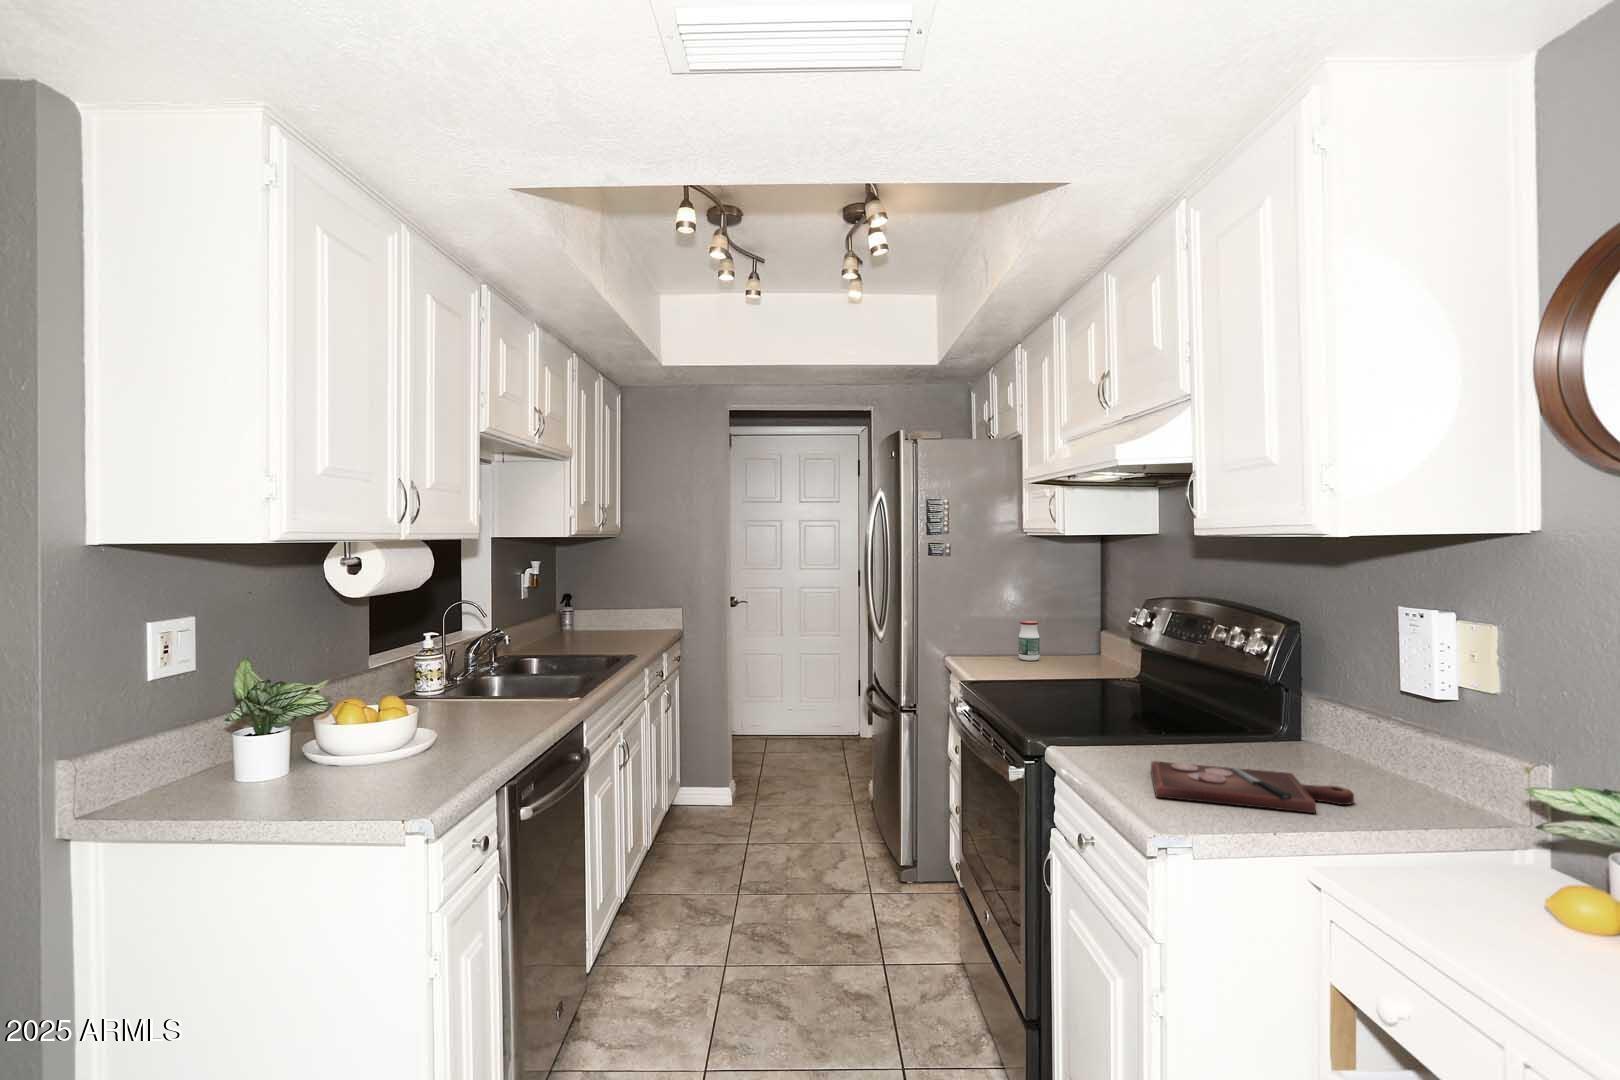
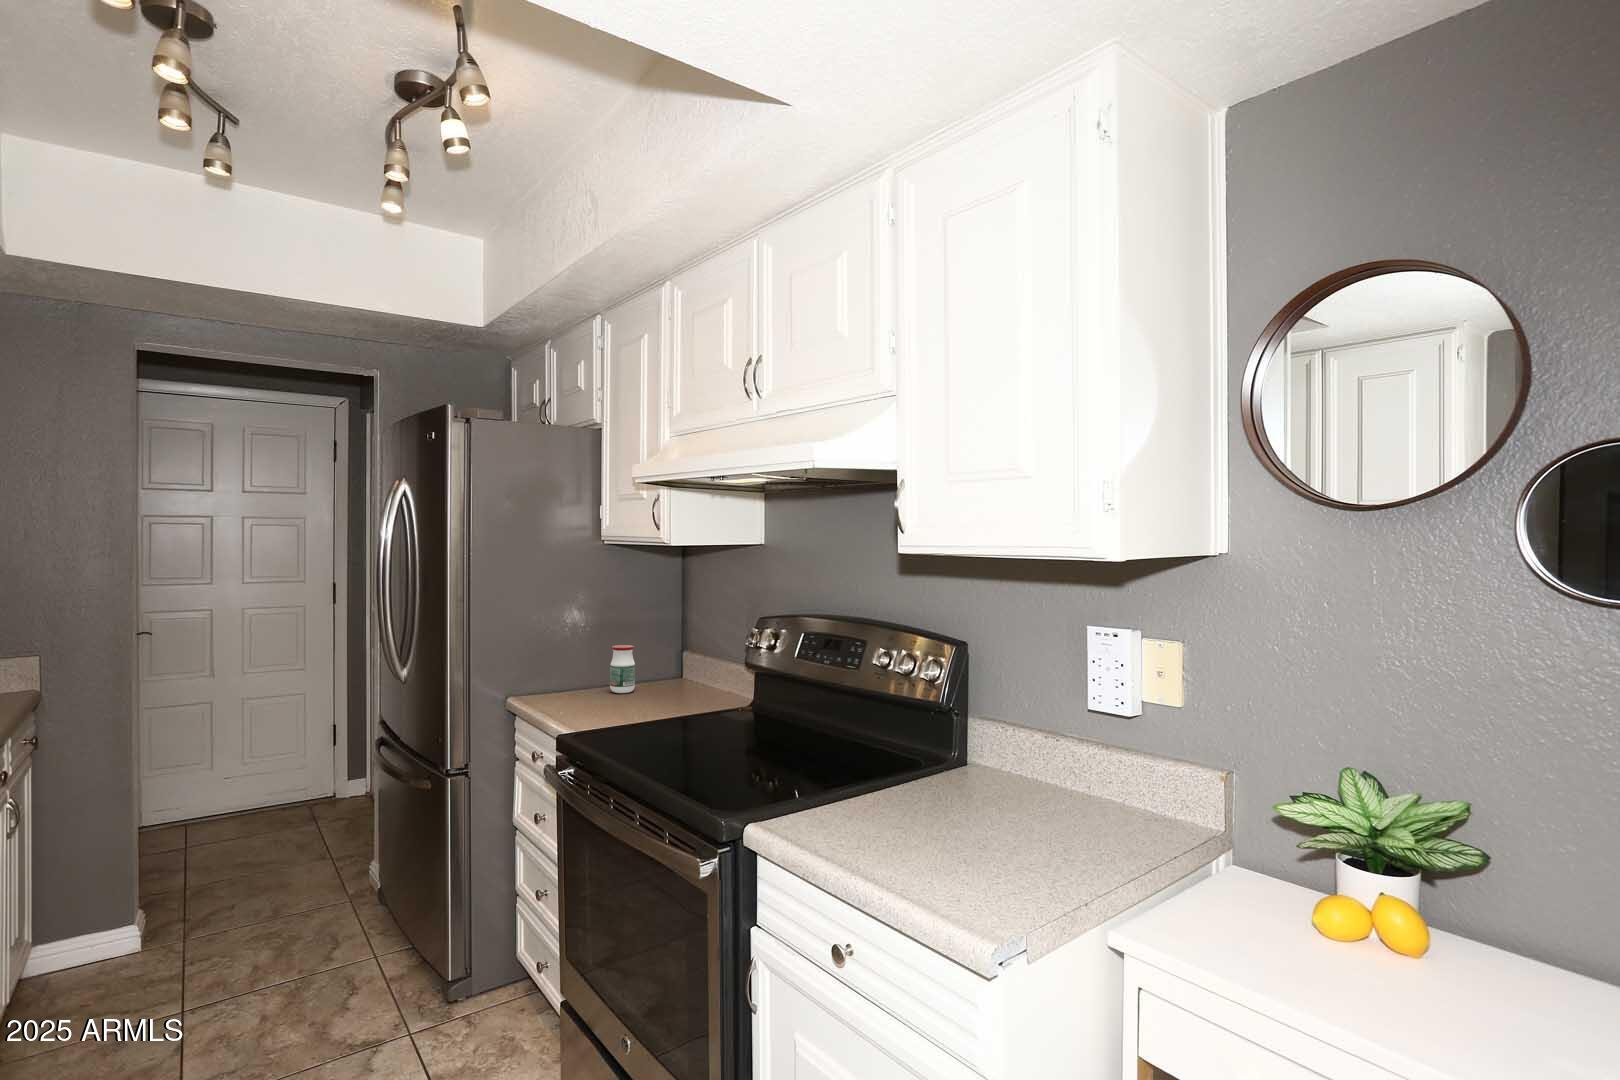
cutting board: present [1151,761,1354,813] -> none [886,815,1086,880]

